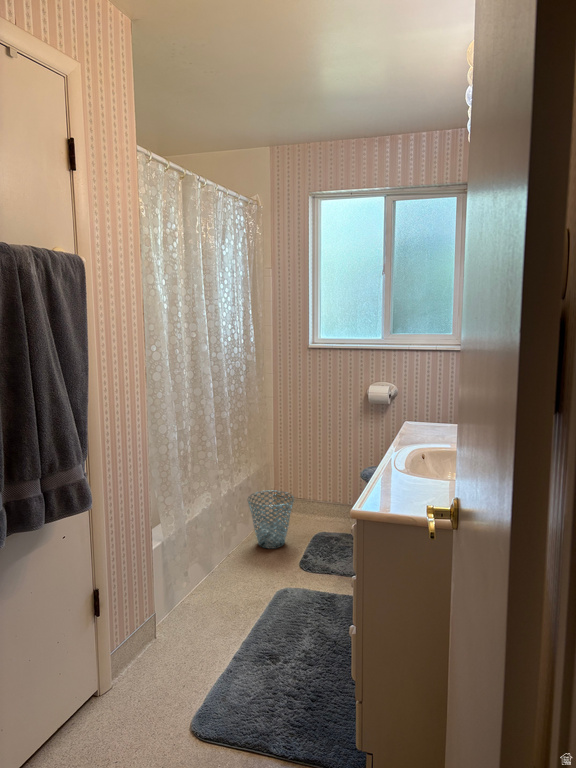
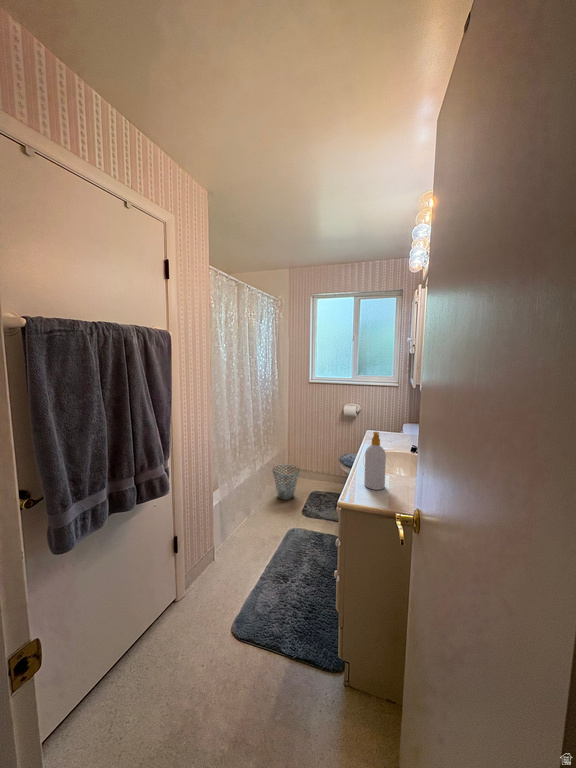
soap bottle: none [394,407,426,494] -> present [364,432,386,490]

